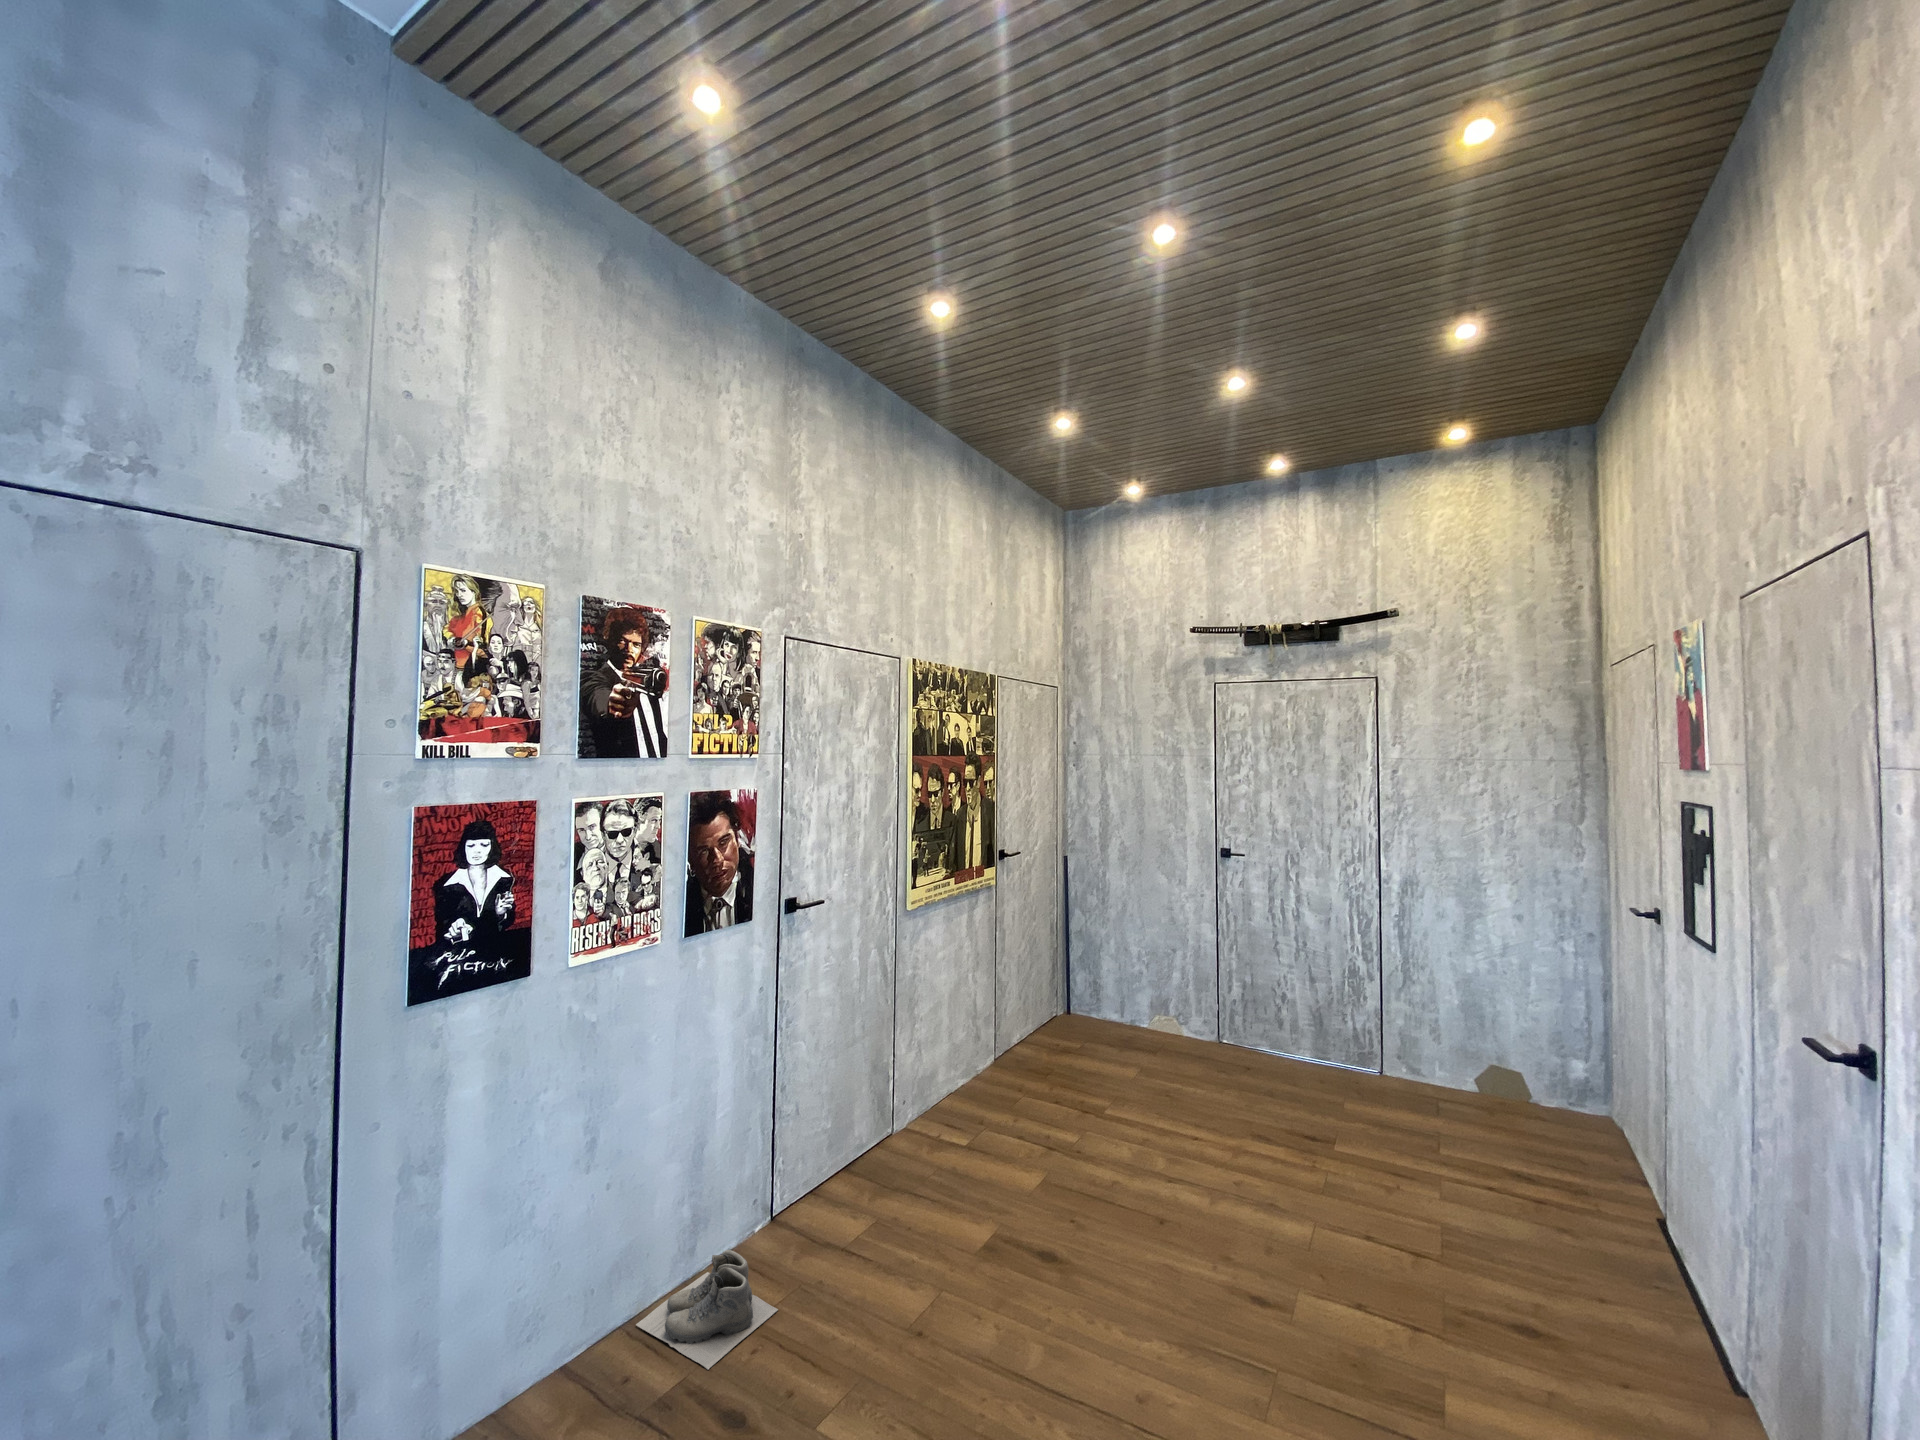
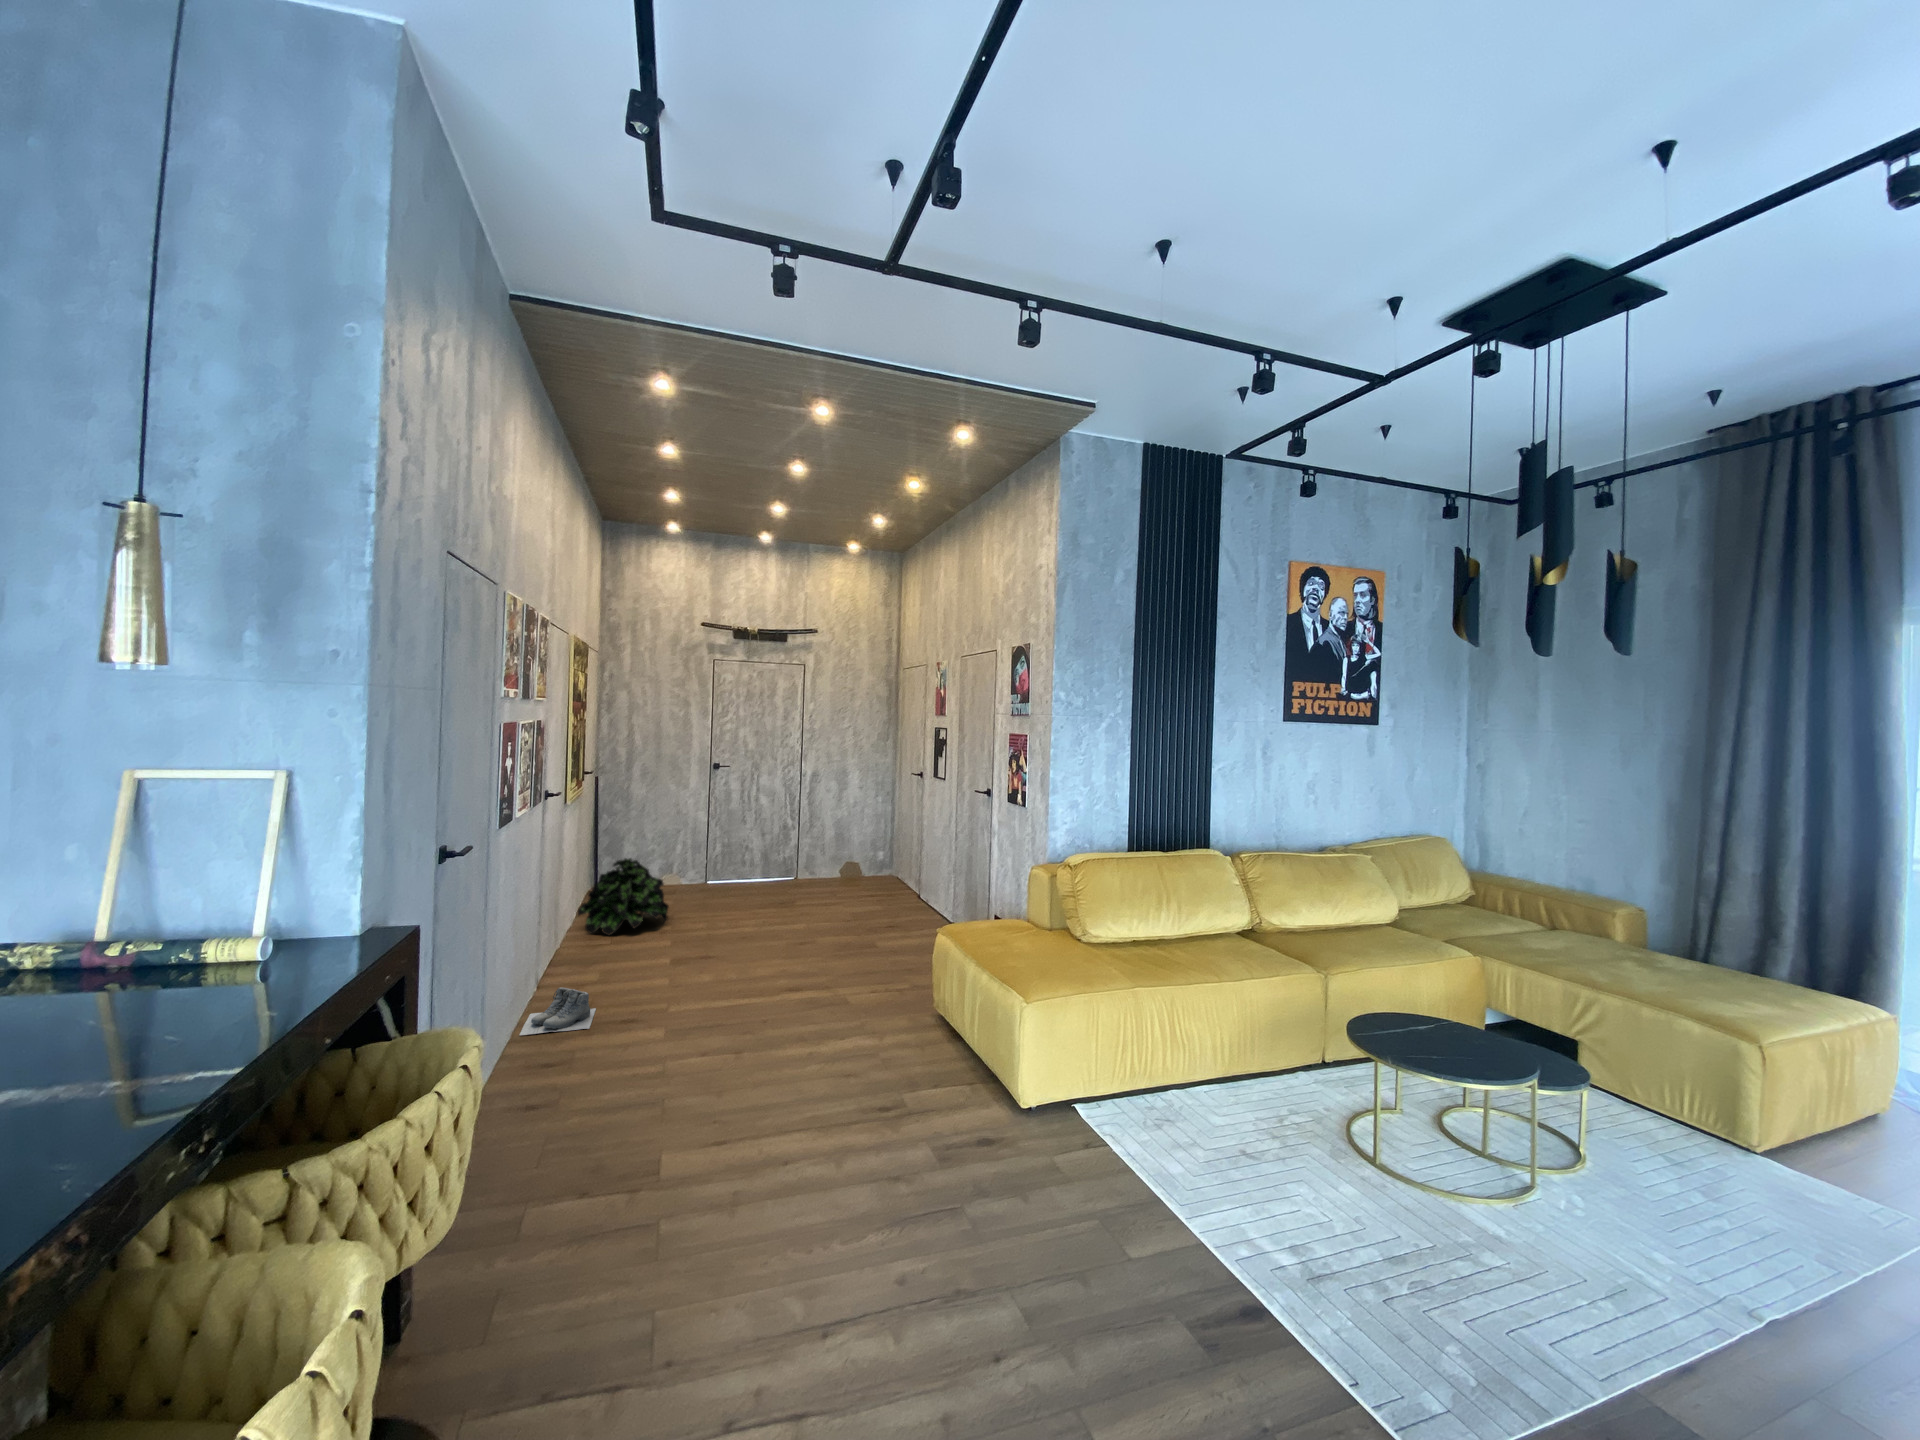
potted plant: none [963,994,1091,1122] -> present [578,858,669,935]

